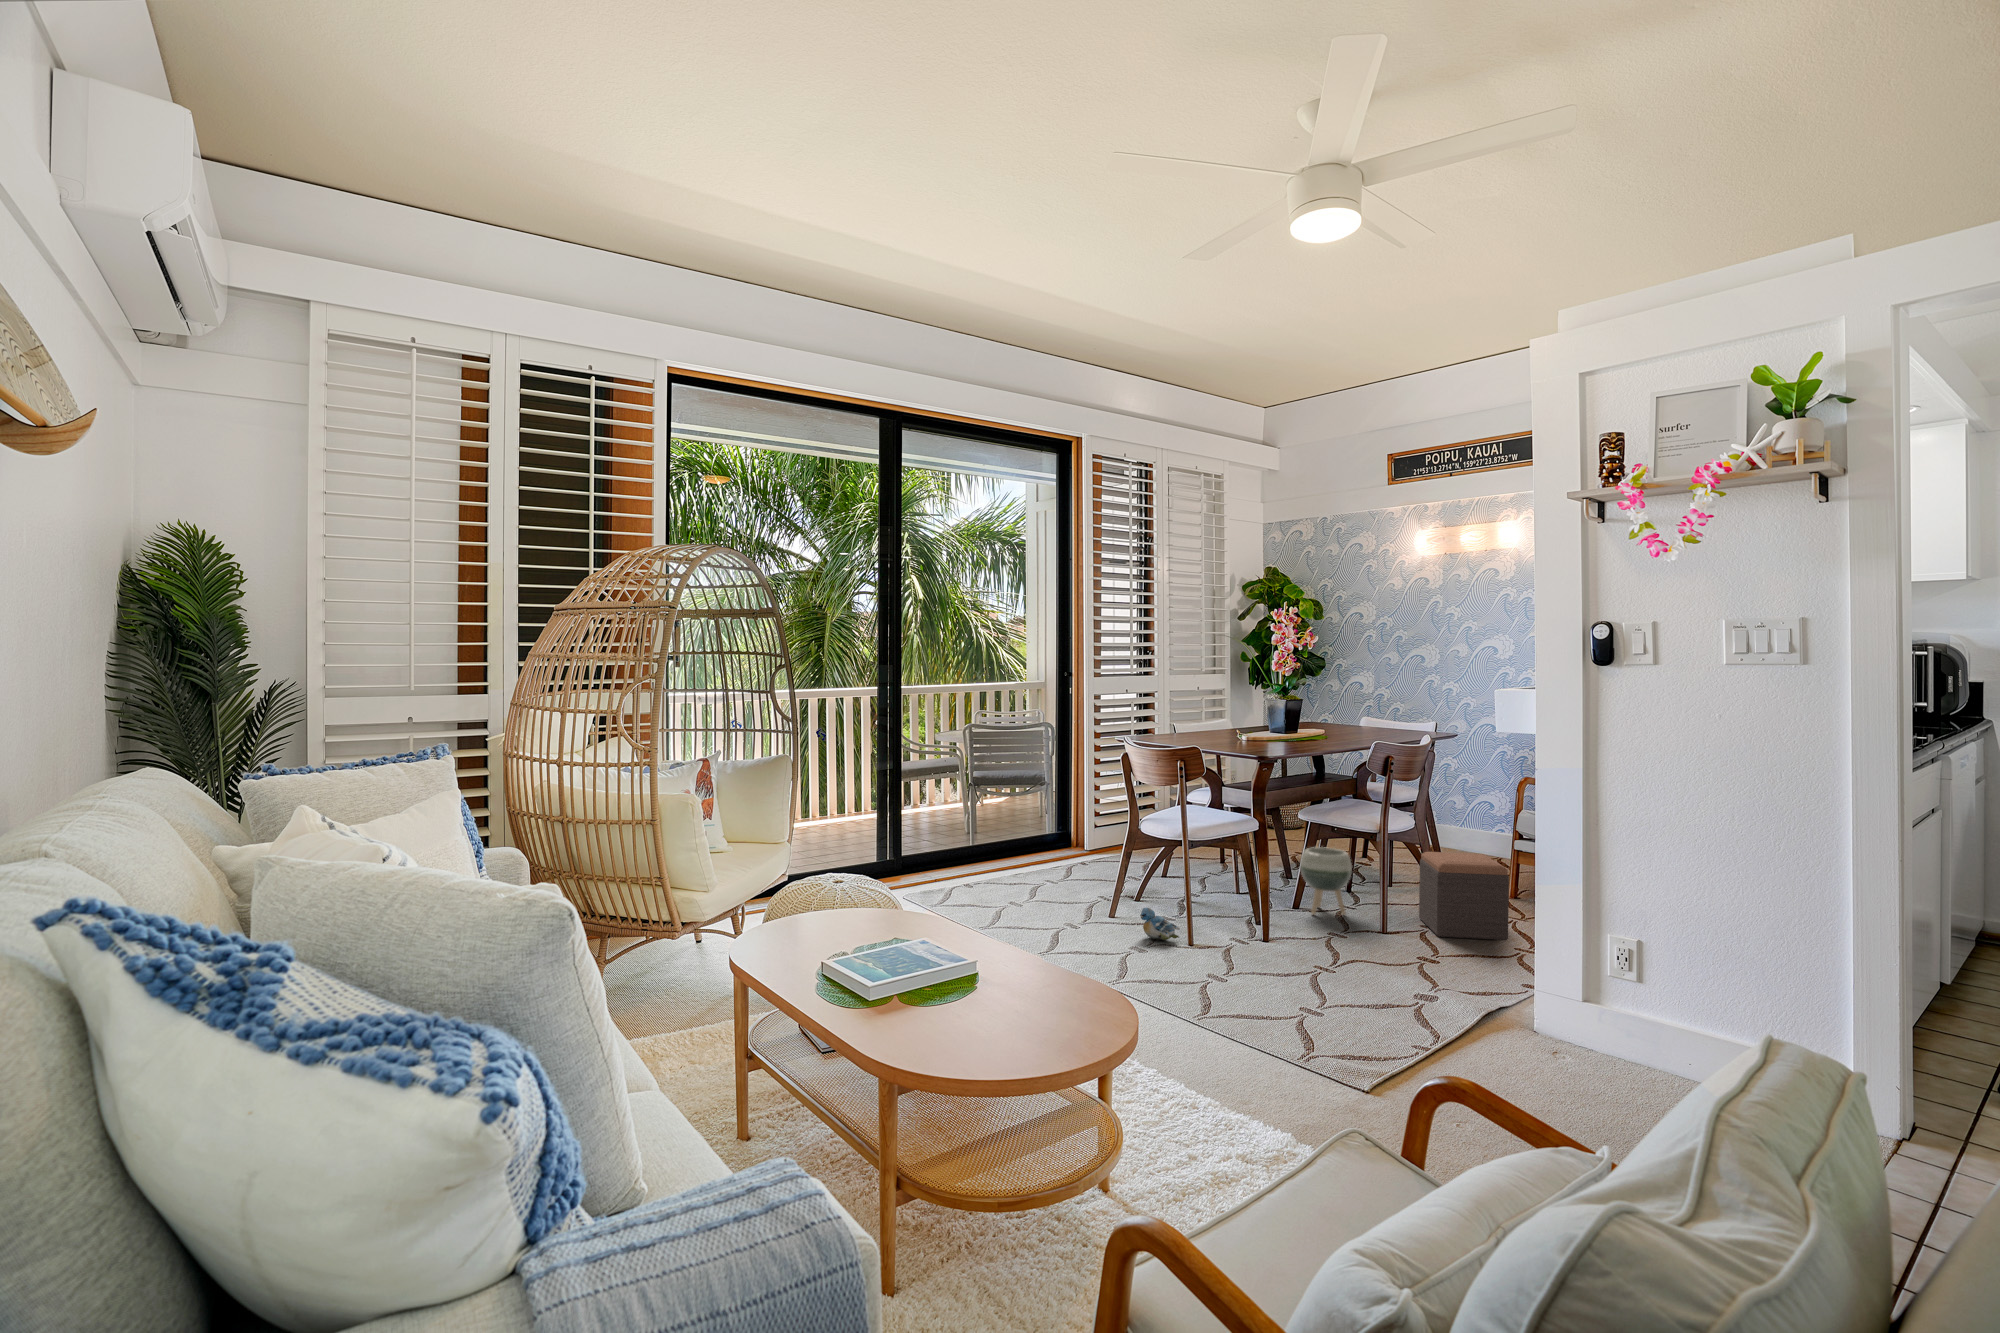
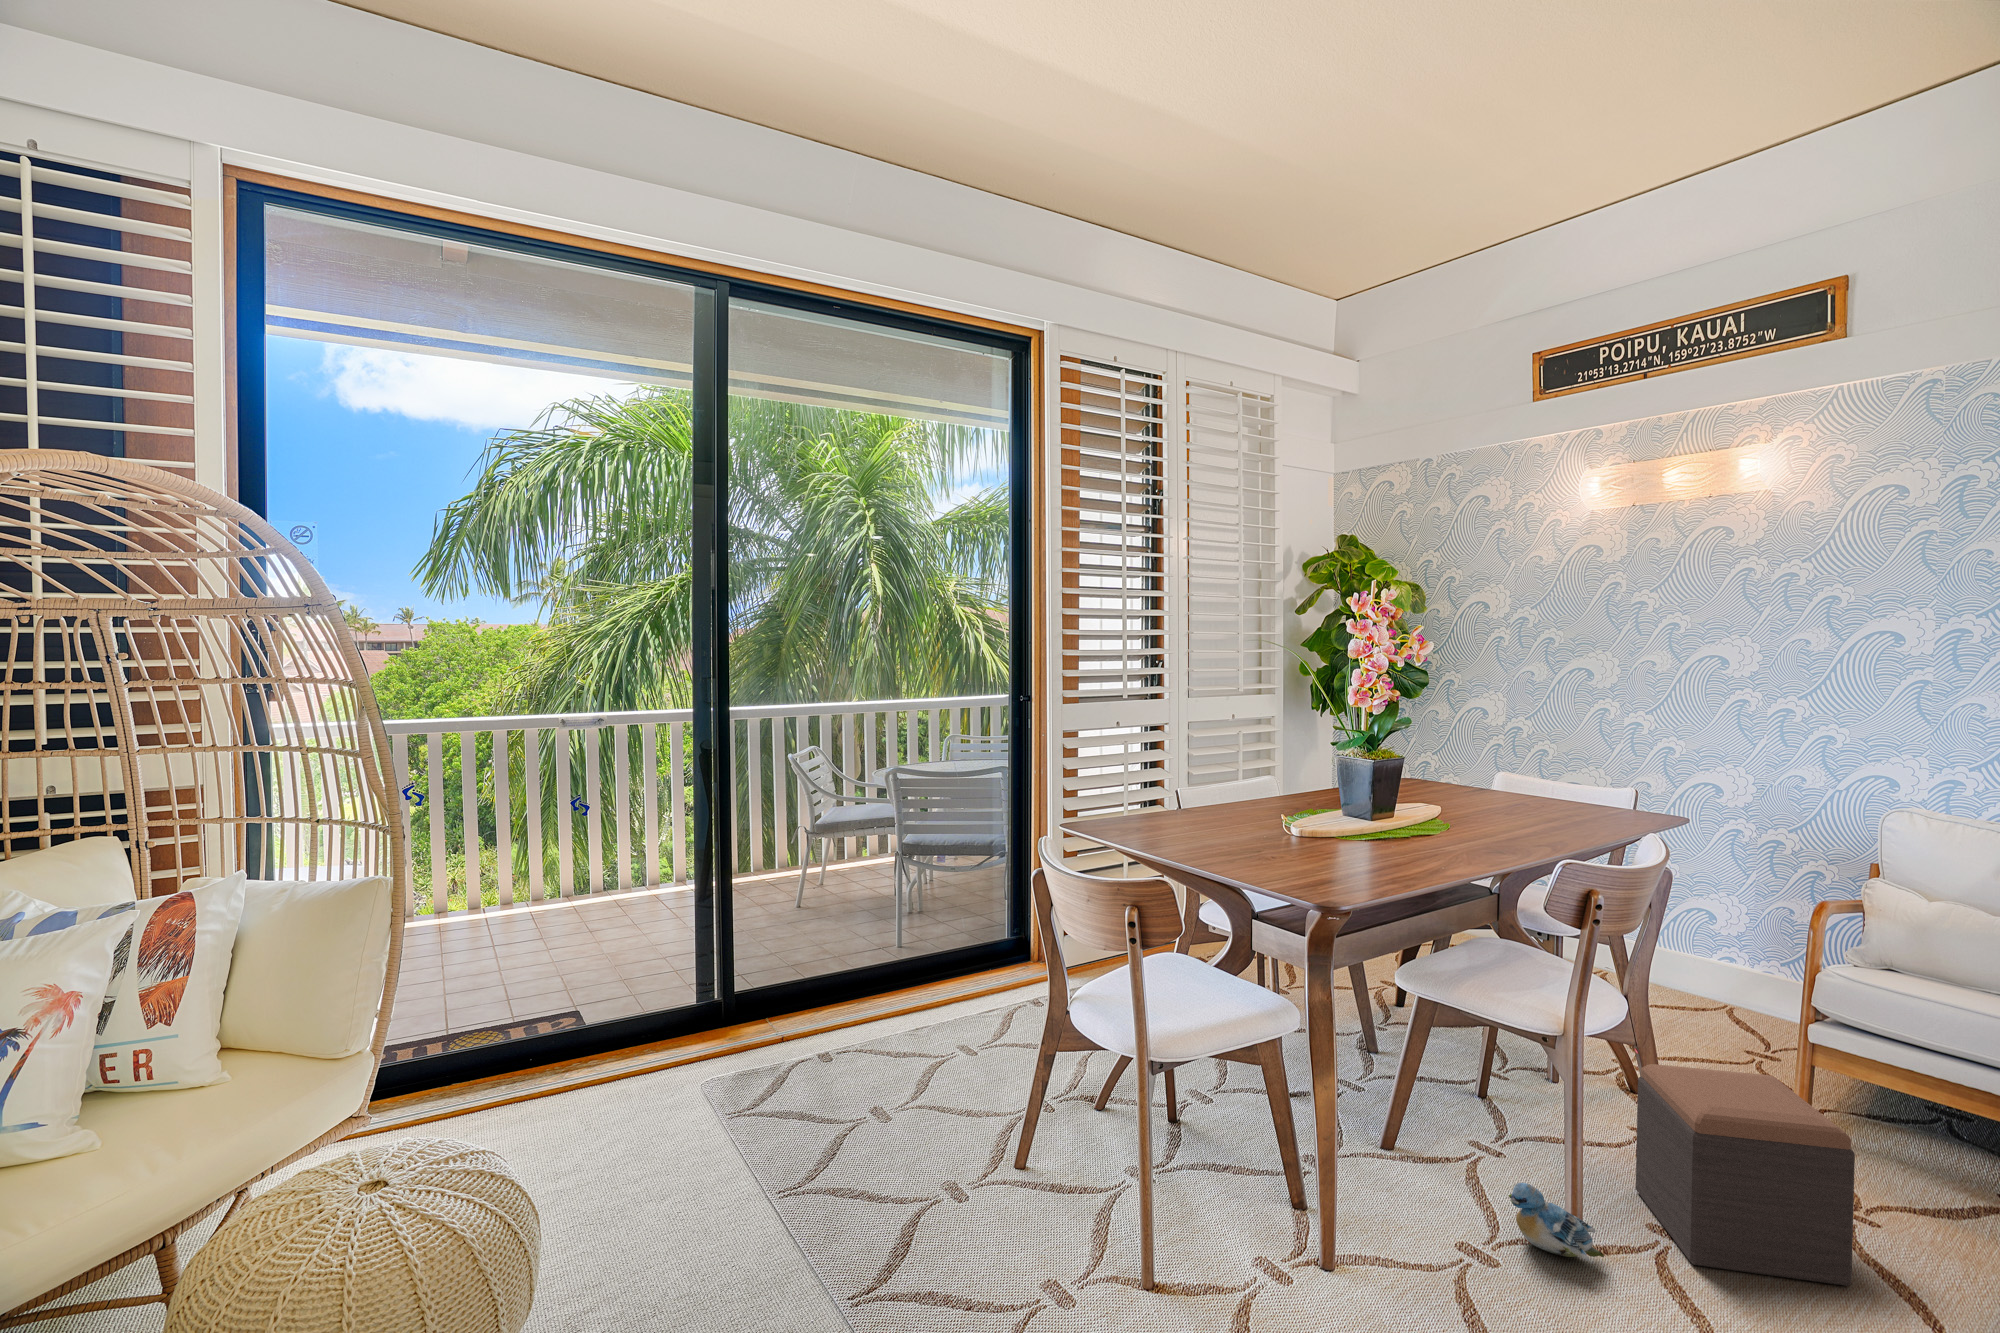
planter: present [1300,847,1352,915] -> none [1398,1034,1500,1175]
plush toy: present [1140,908,1180,940] -> present [1508,1183,1604,1261]

